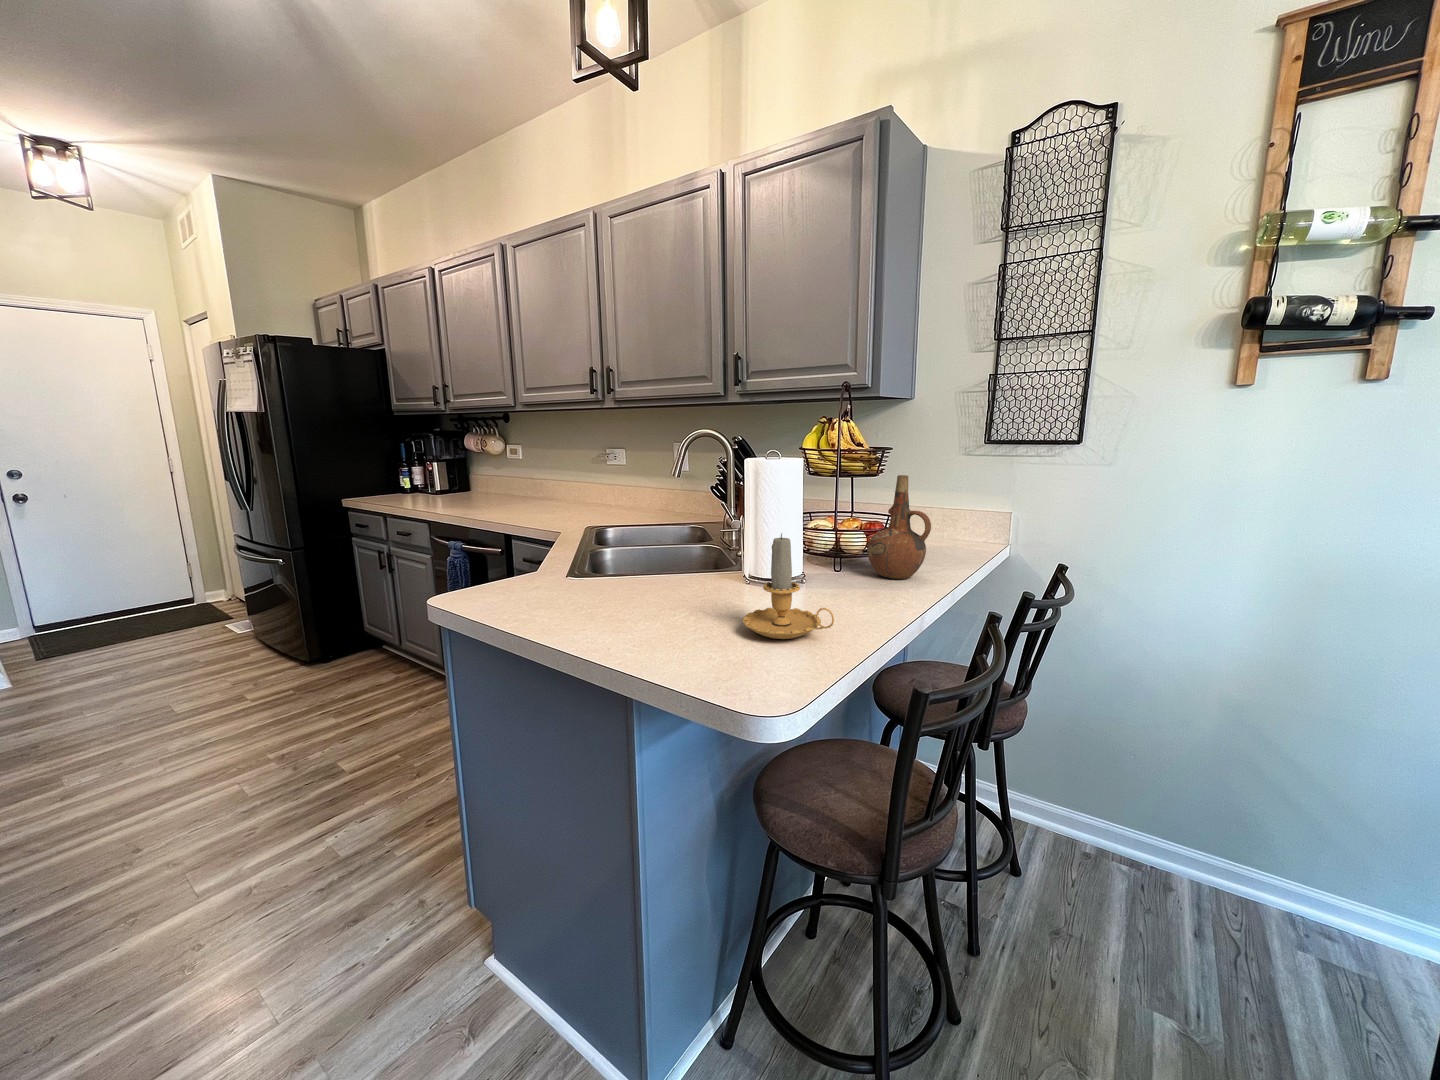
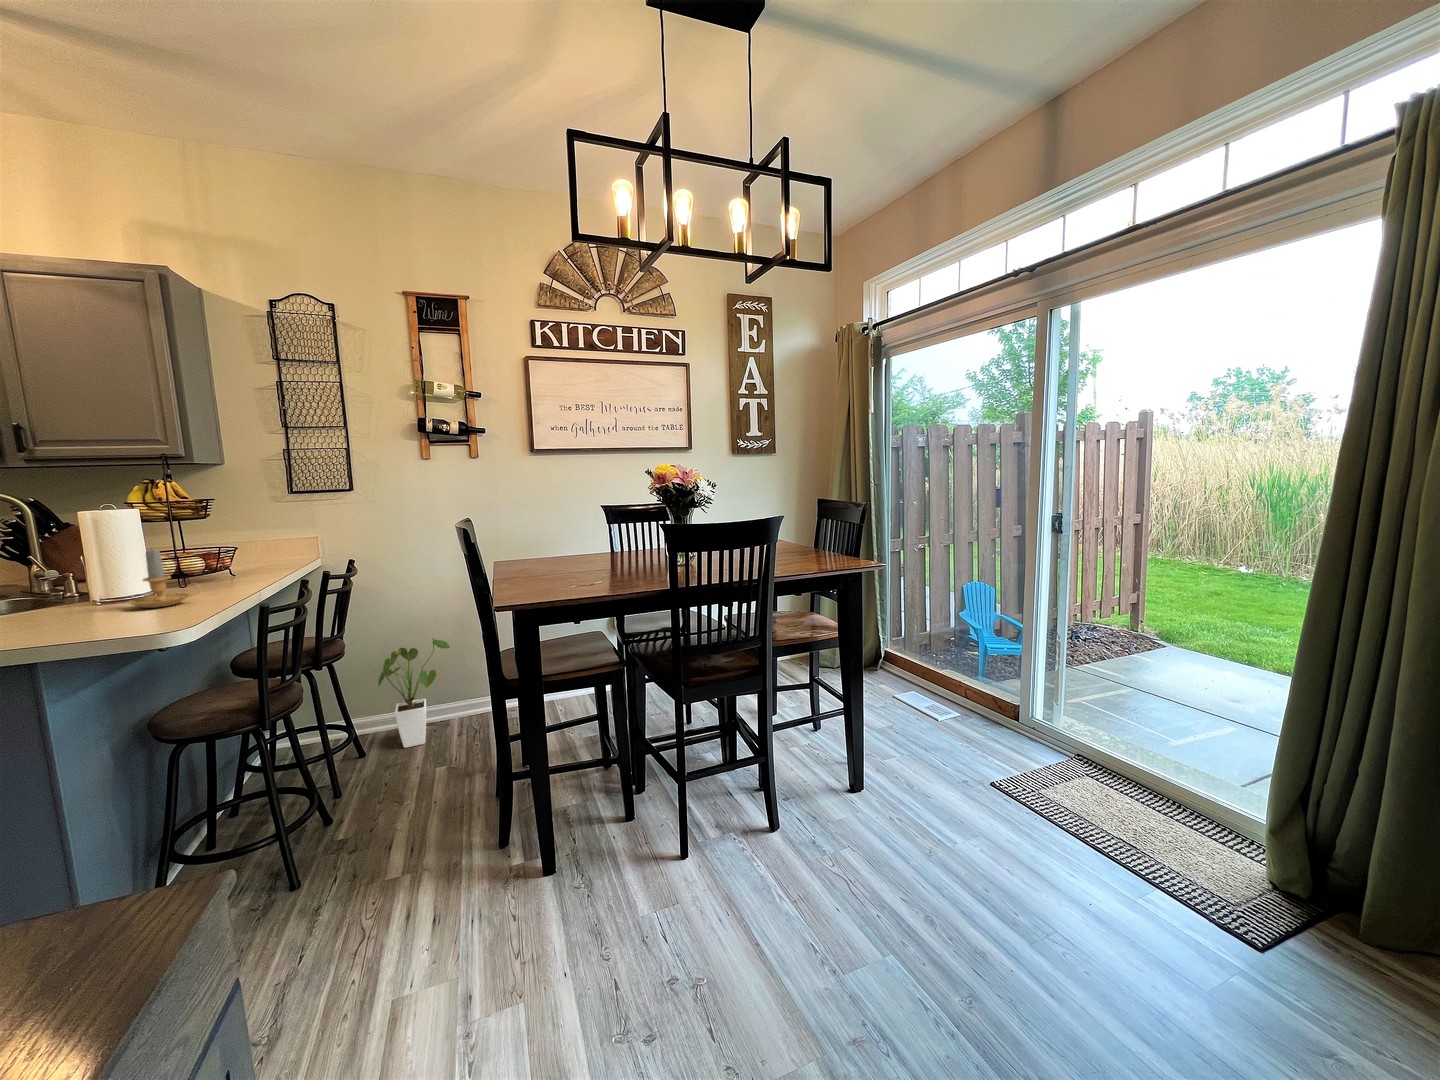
ceramic pitcher: present [867,475,931,579] -> none [208,514,256,580]
house plant: none [1064,722,1211,913] -> present [378,638,450,748]

